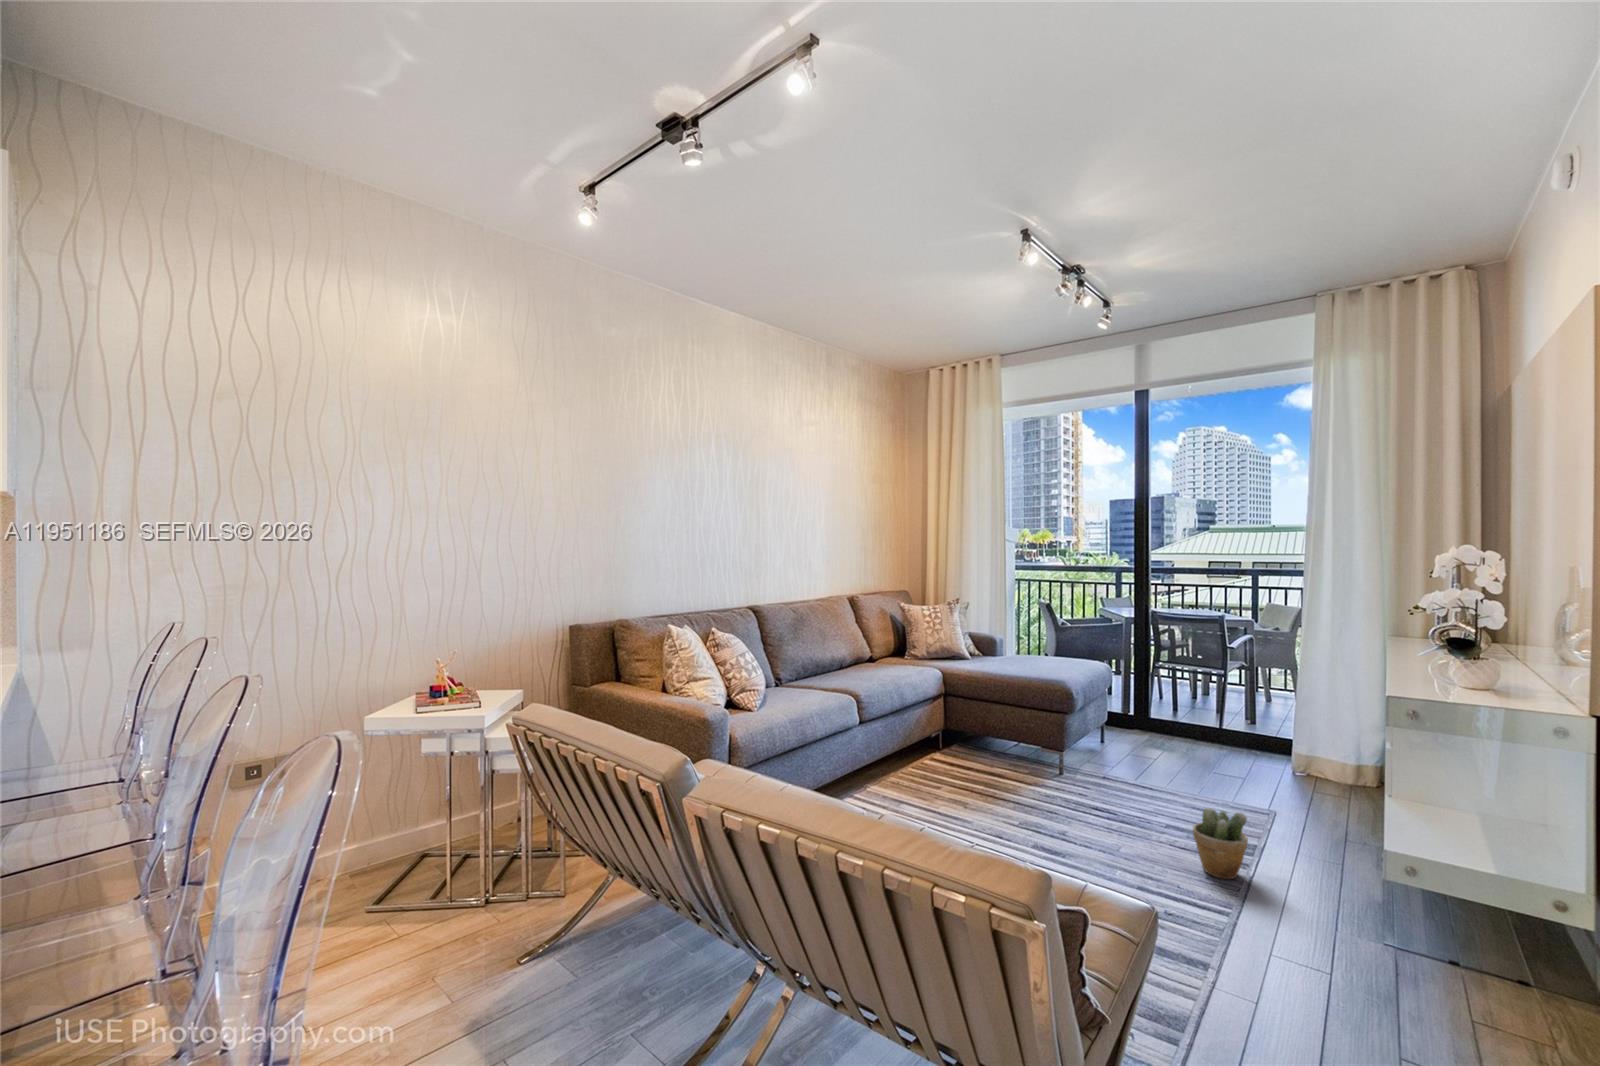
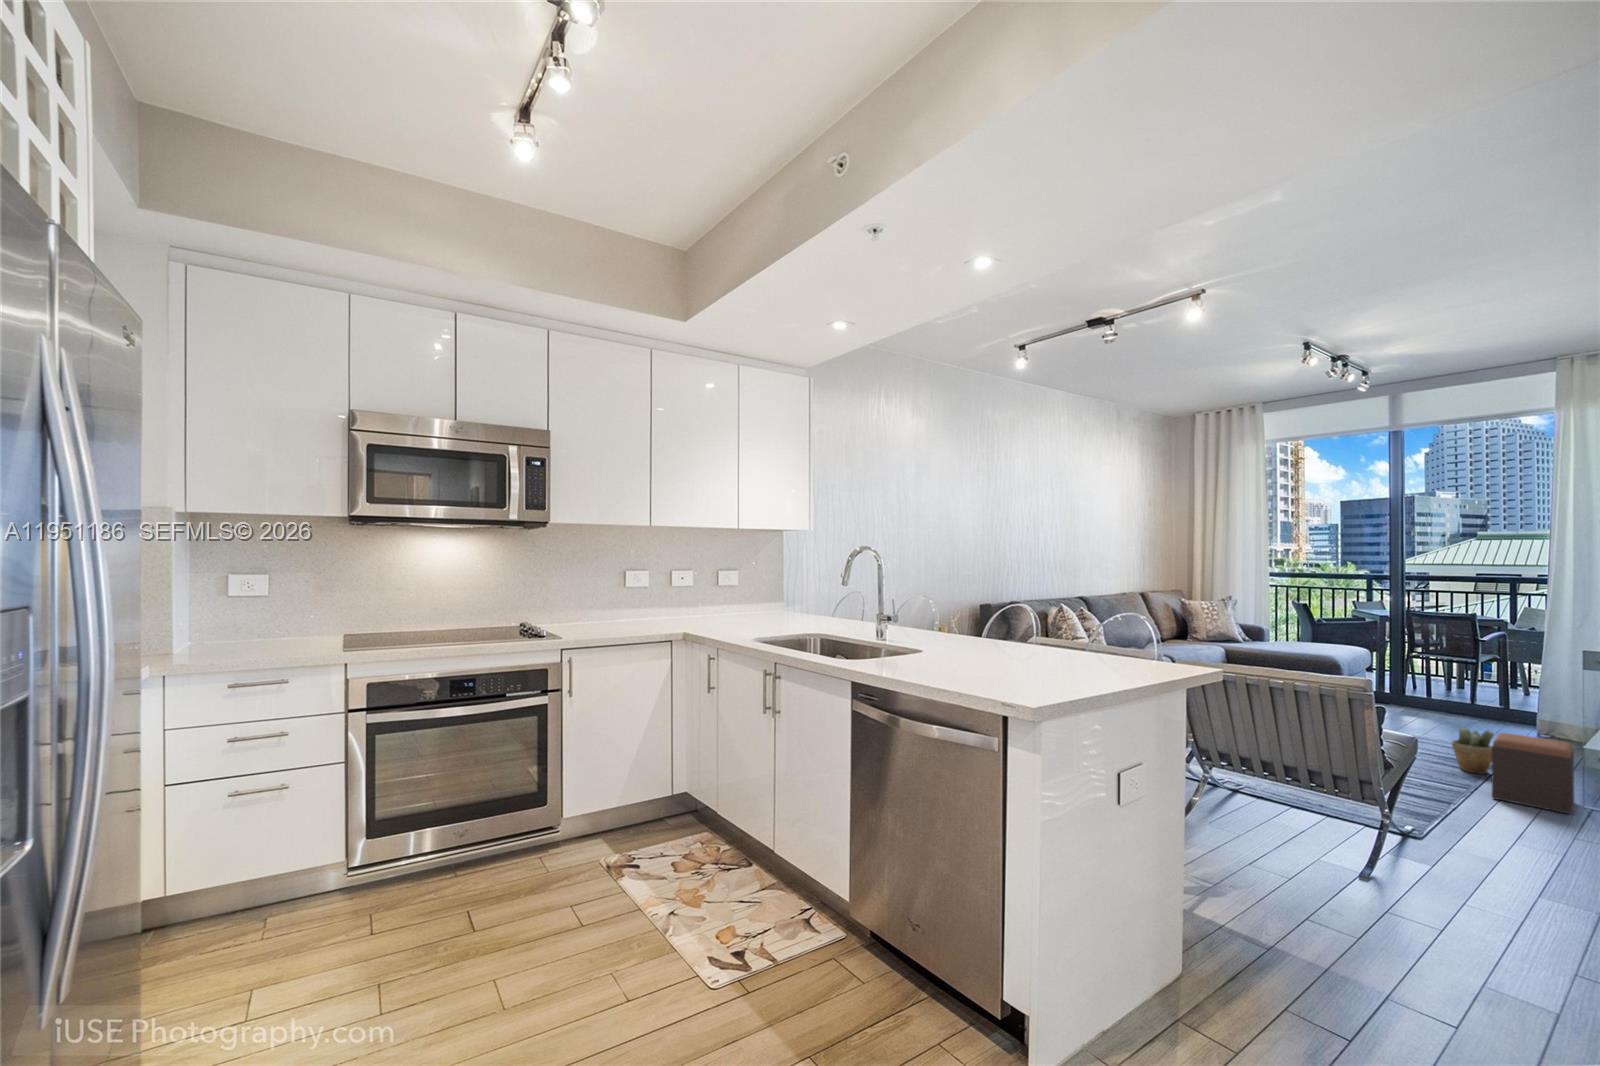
footstool: none [1246,833,1362,994] -> present [1491,733,1574,814]

